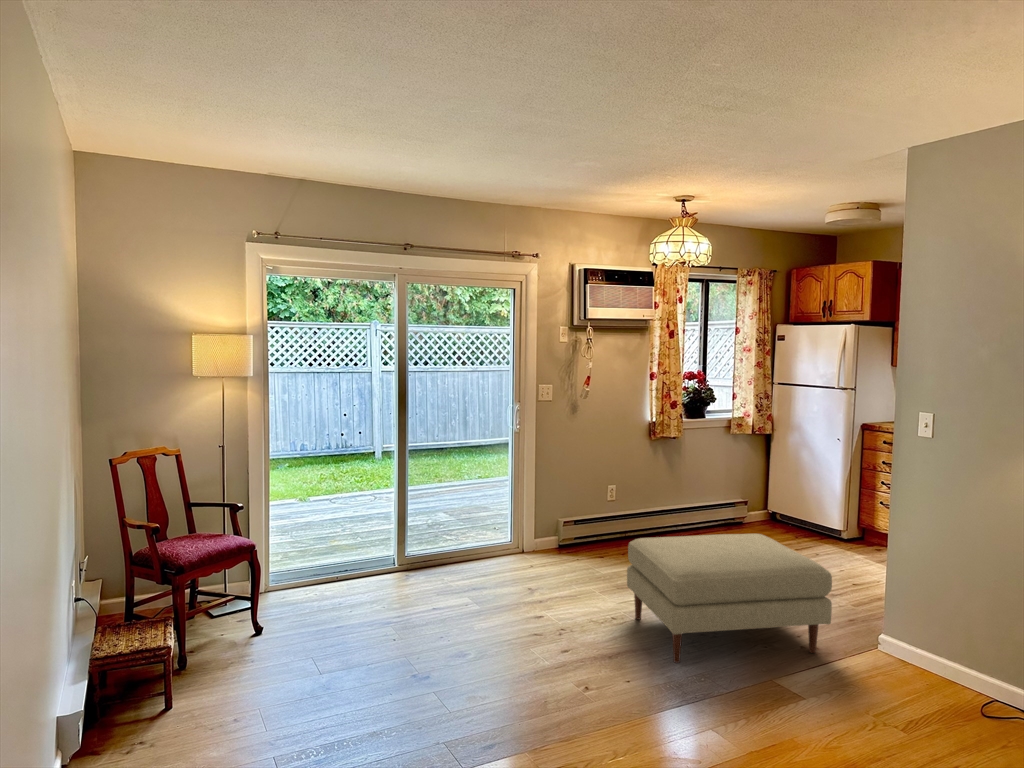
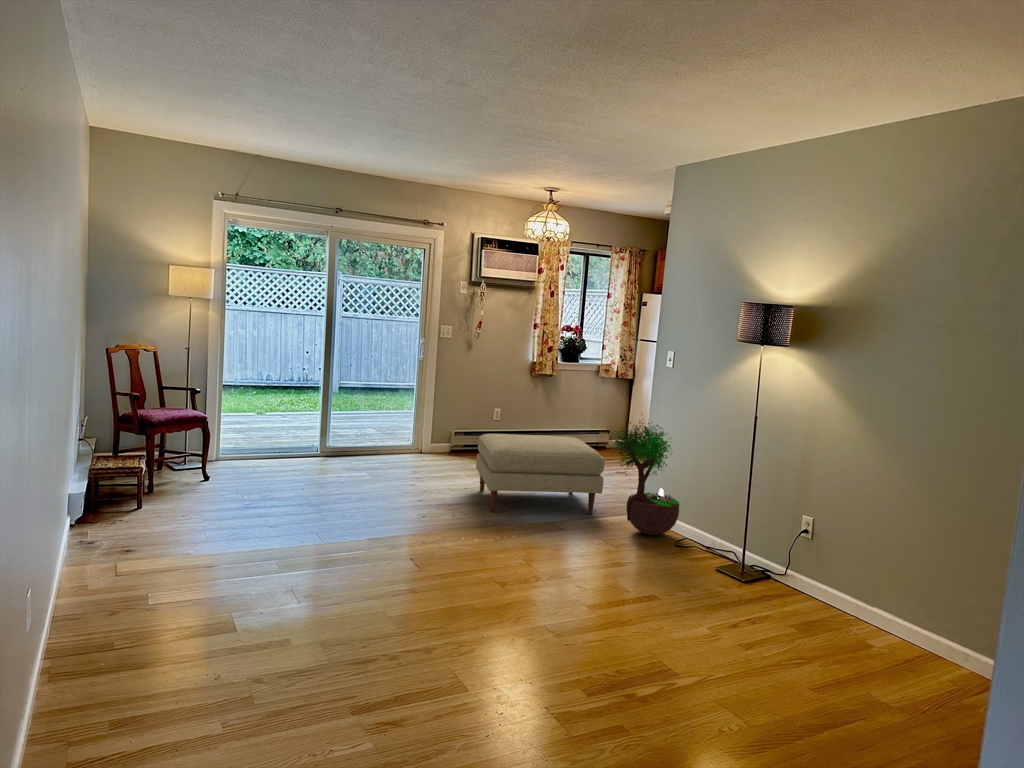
potted tree: none [851,510,977,694] -> present [606,413,680,535]

